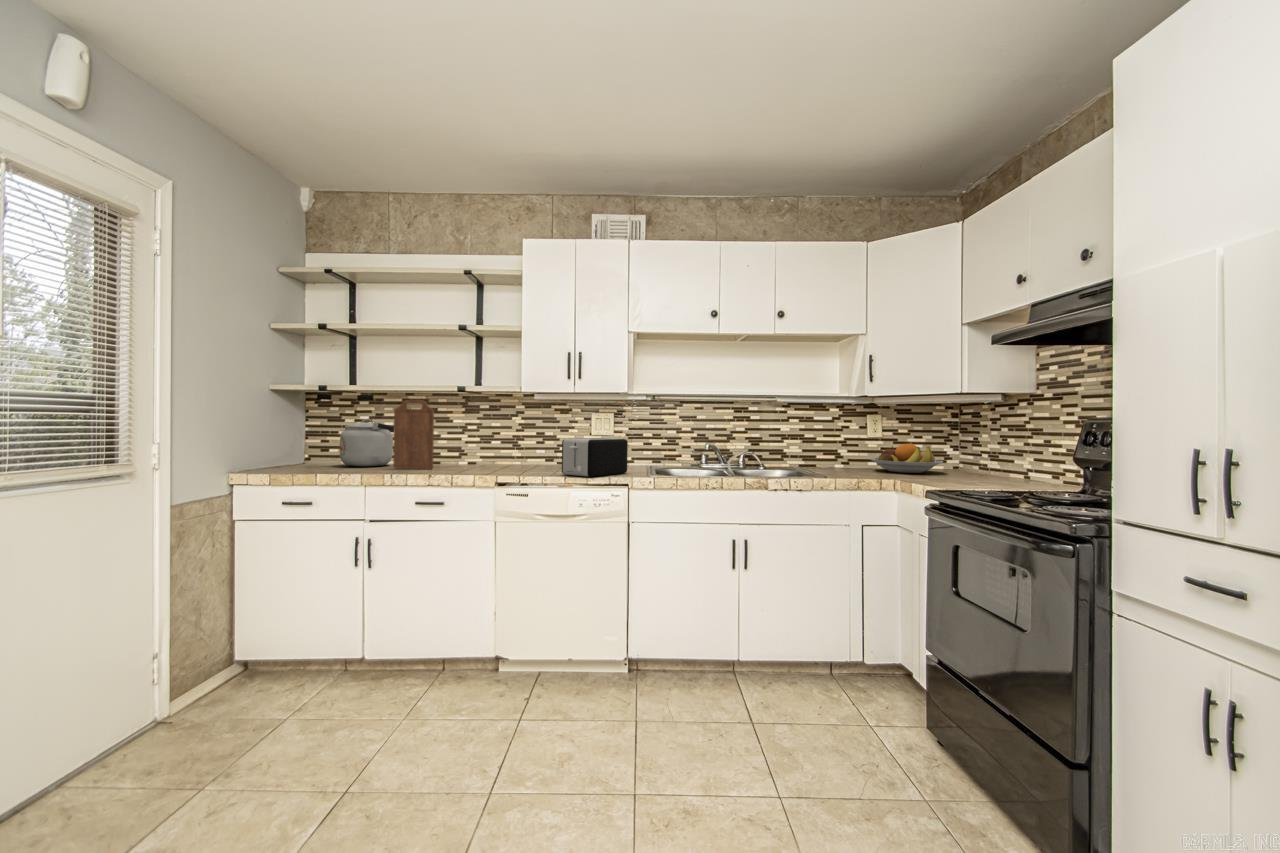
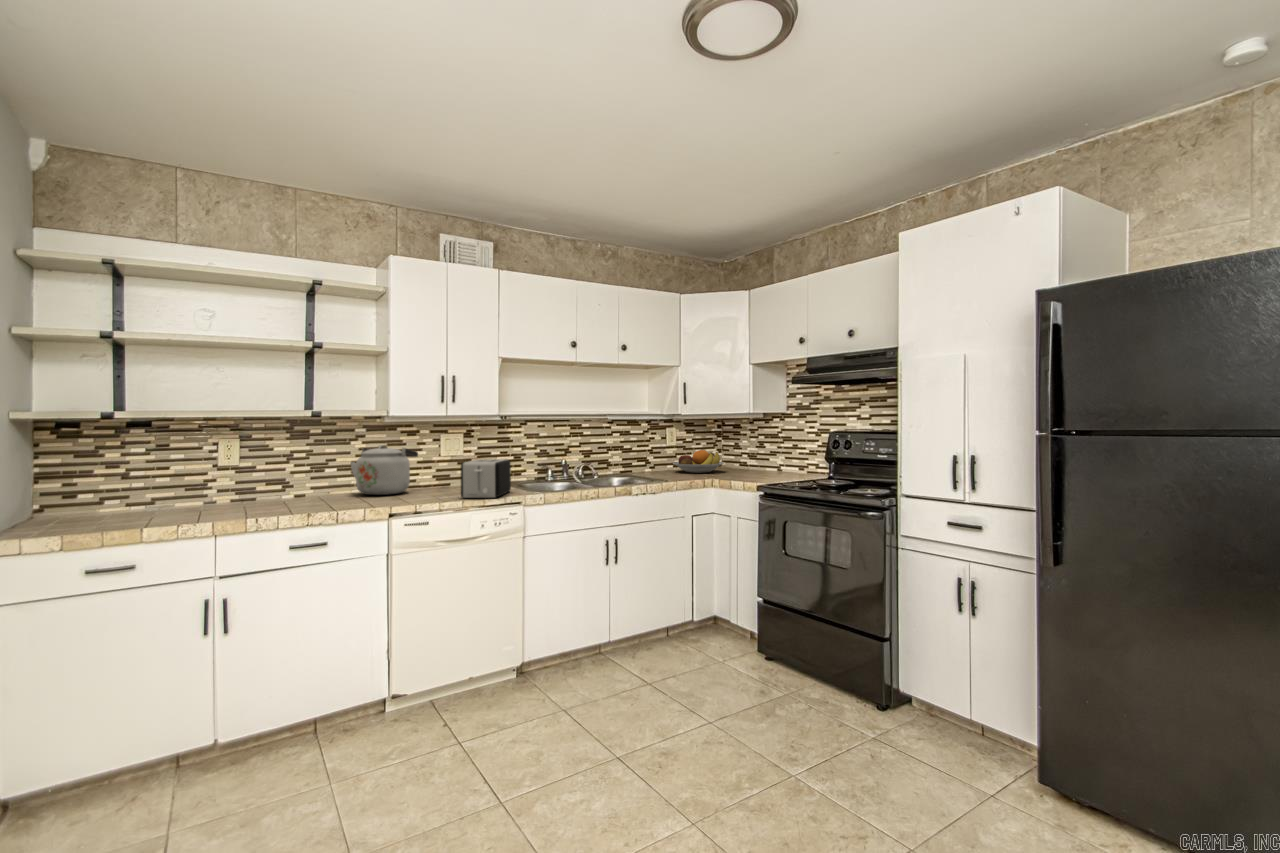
cutting board: present [393,400,434,469] -> none [233,427,289,511]
kettle: present [340,419,394,466] -> present [351,445,418,495]

